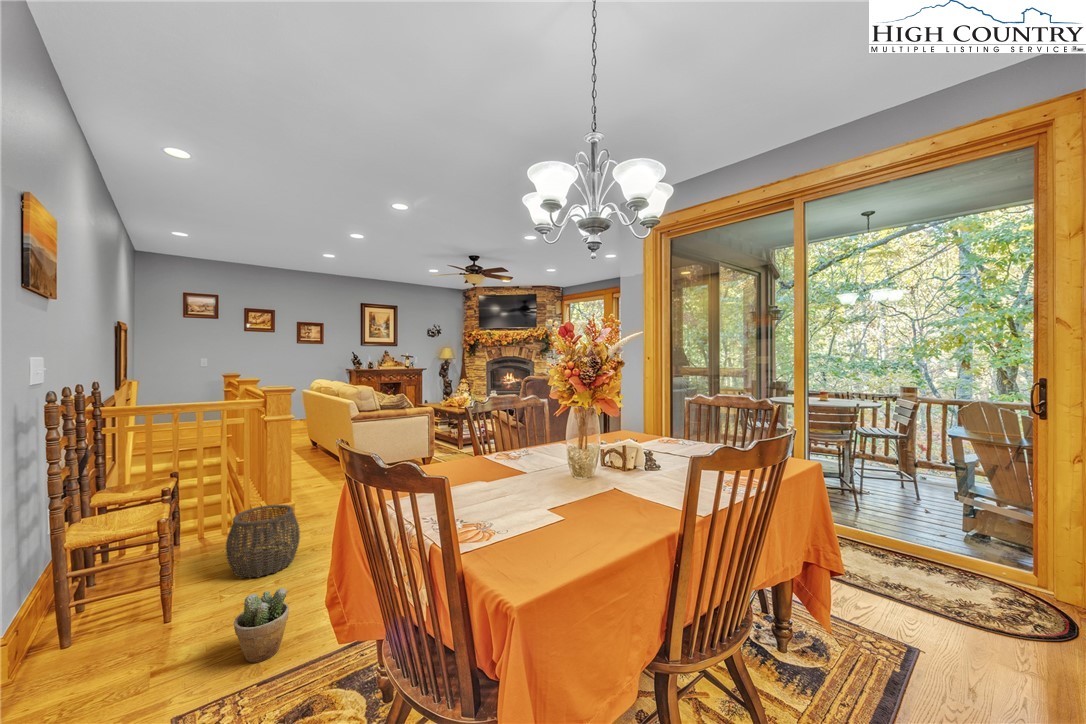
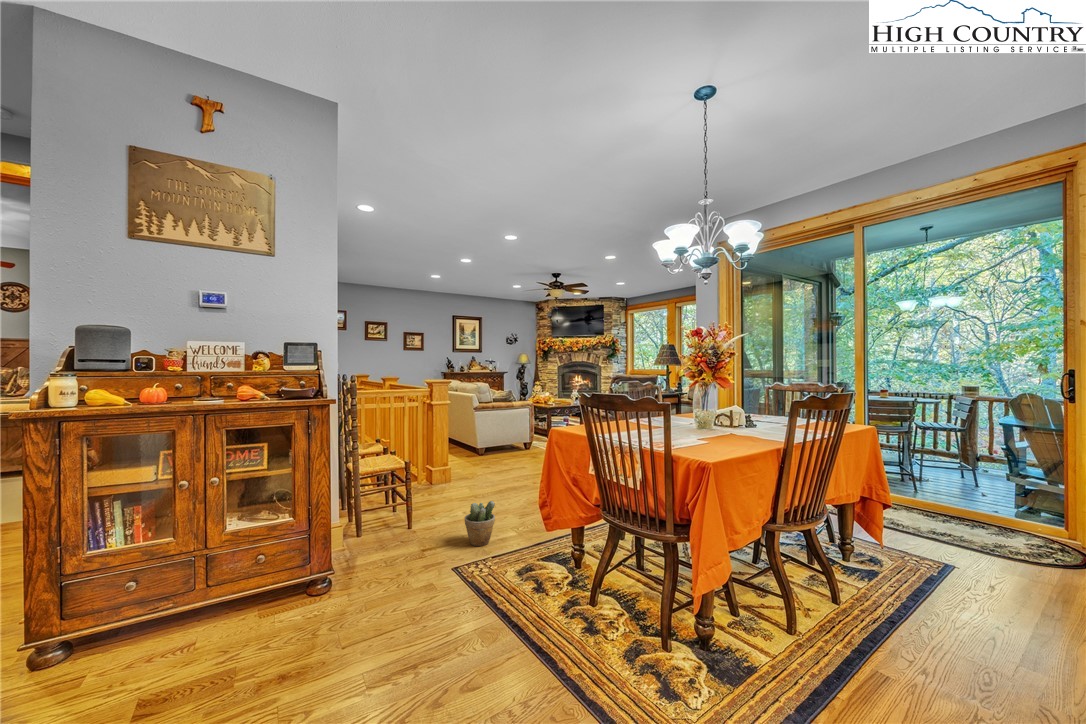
woven basket: present [226,505,300,578] -> none [424,460,470,508]

